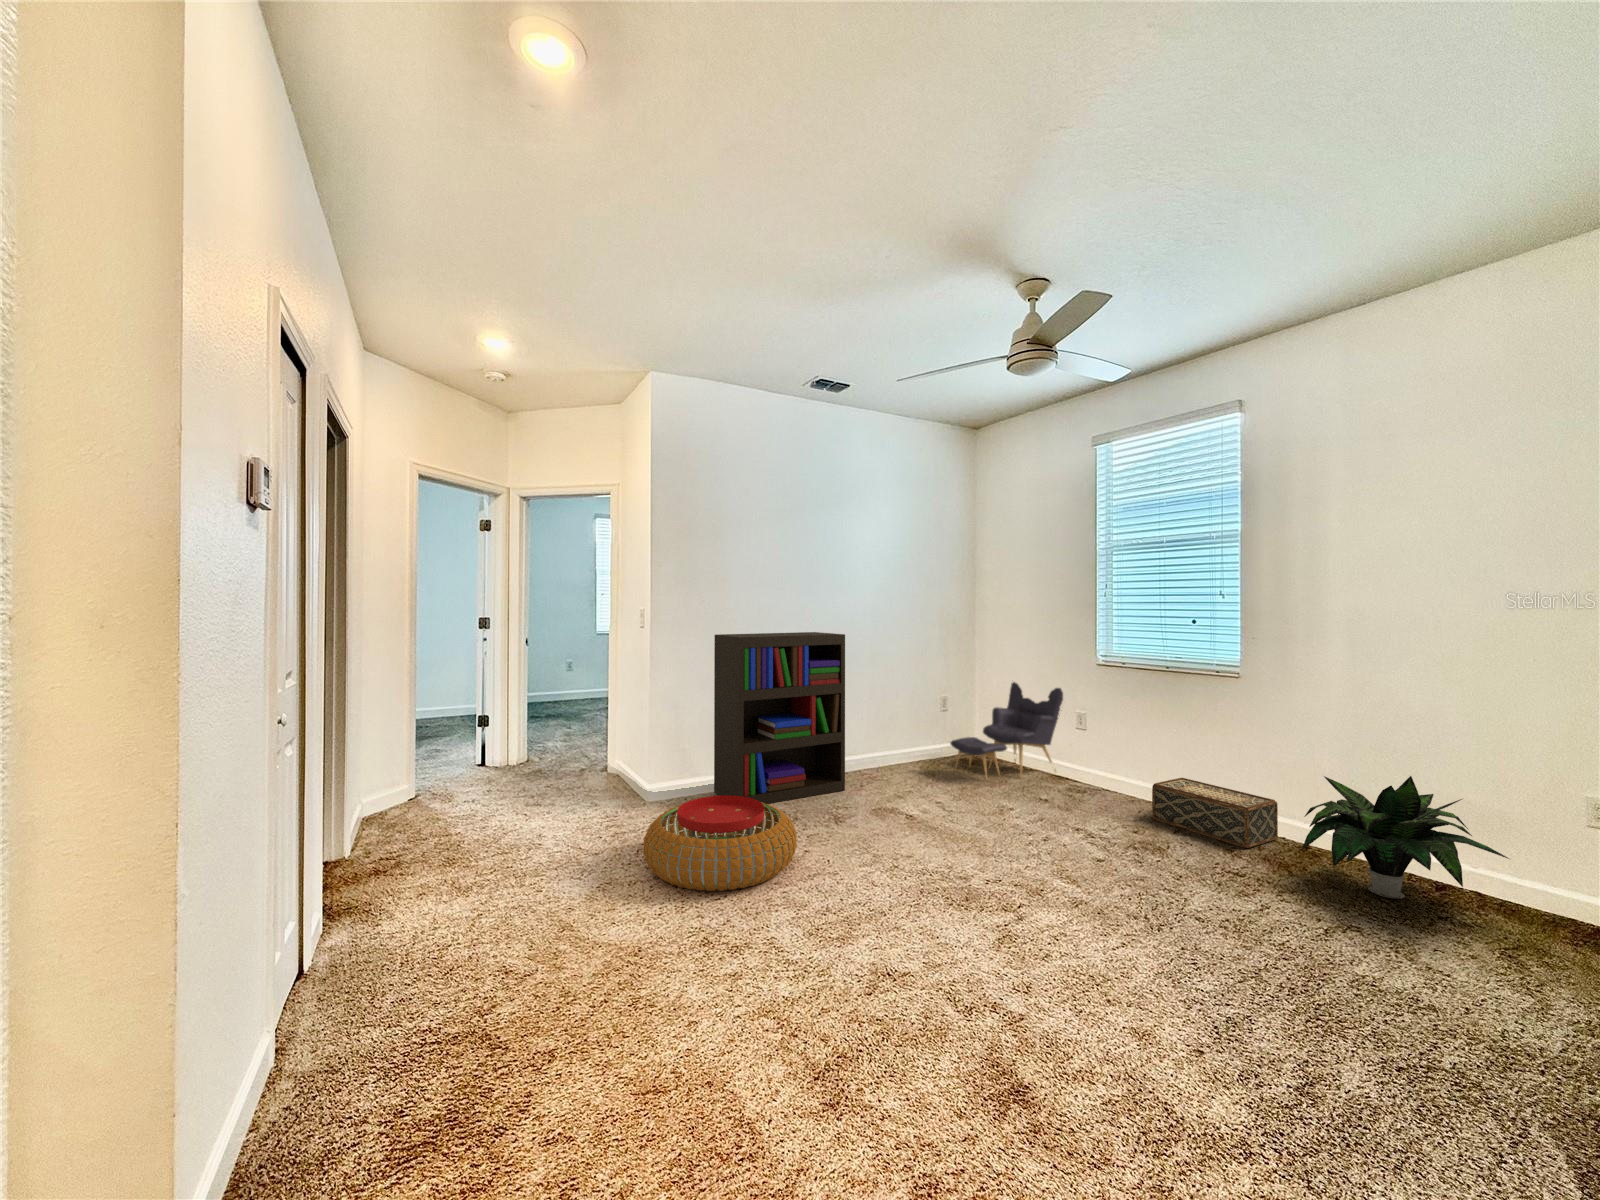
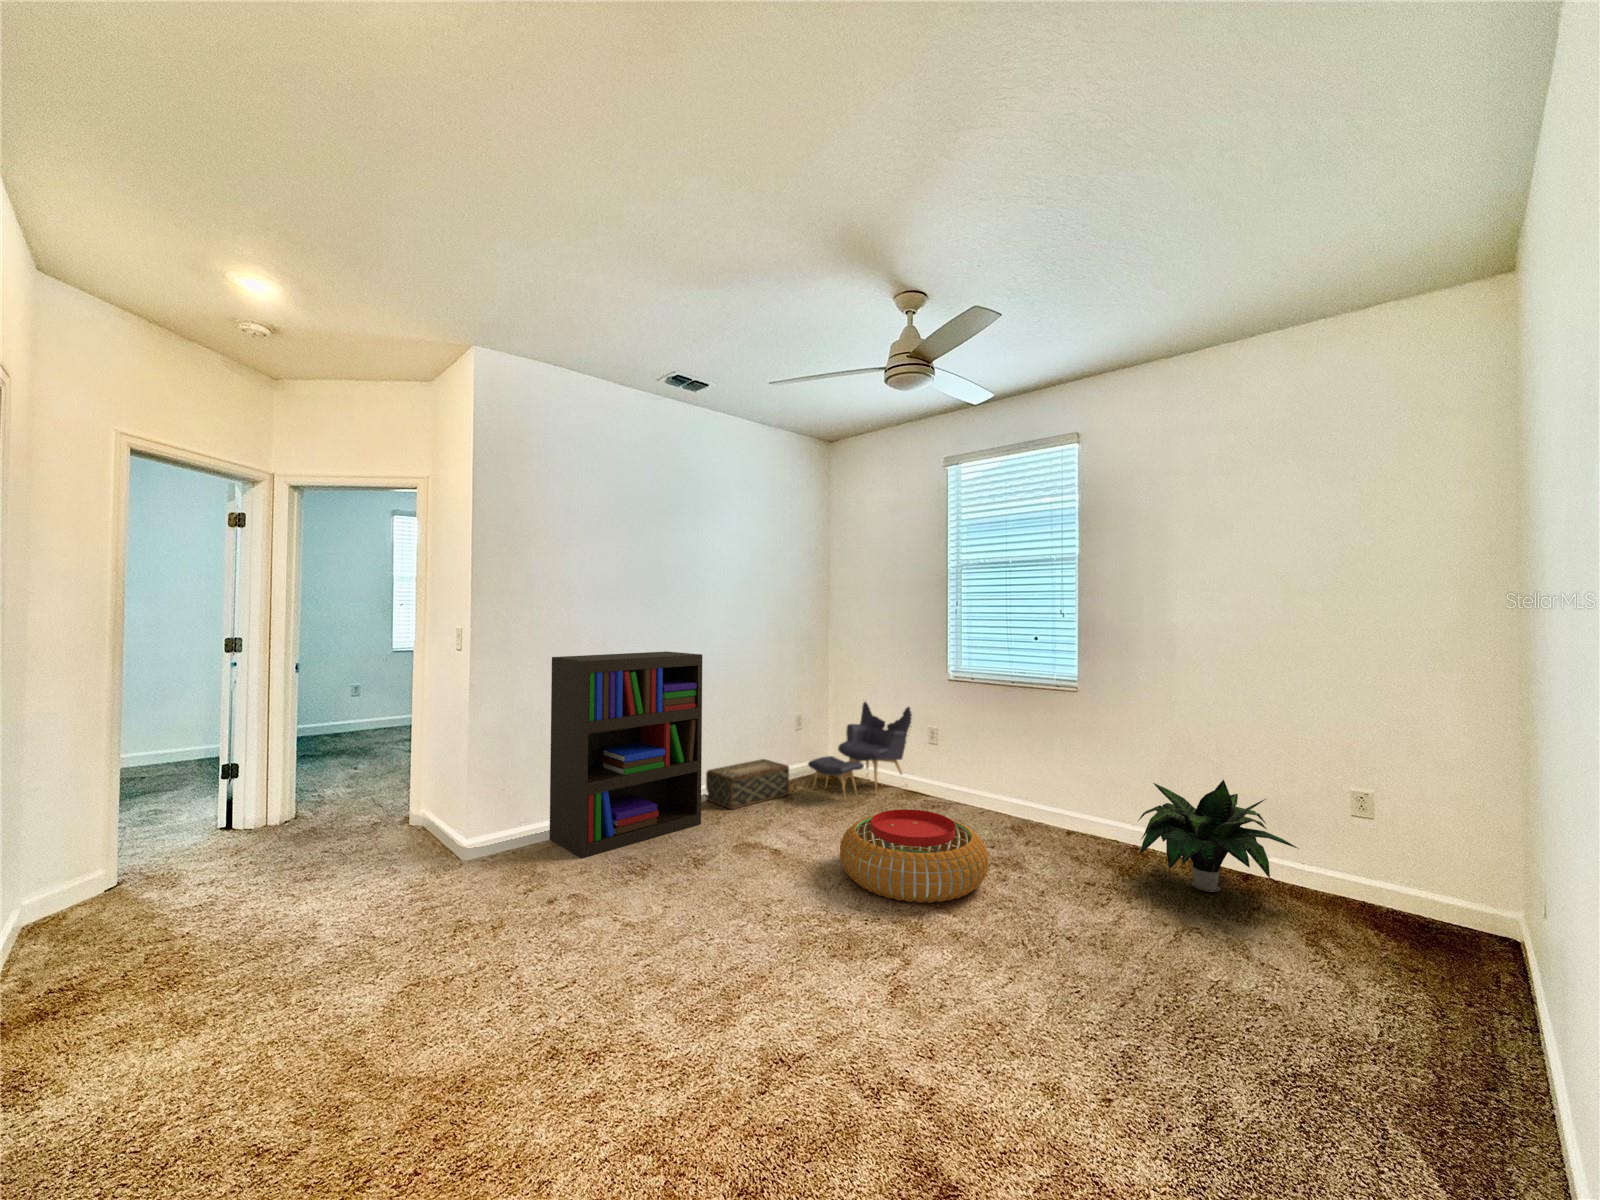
woven basket: present [1152,778,1278,848] -> present [706,759,789,809]
pouf: present [643,795,797,891] -> present [840,809,988,903]

